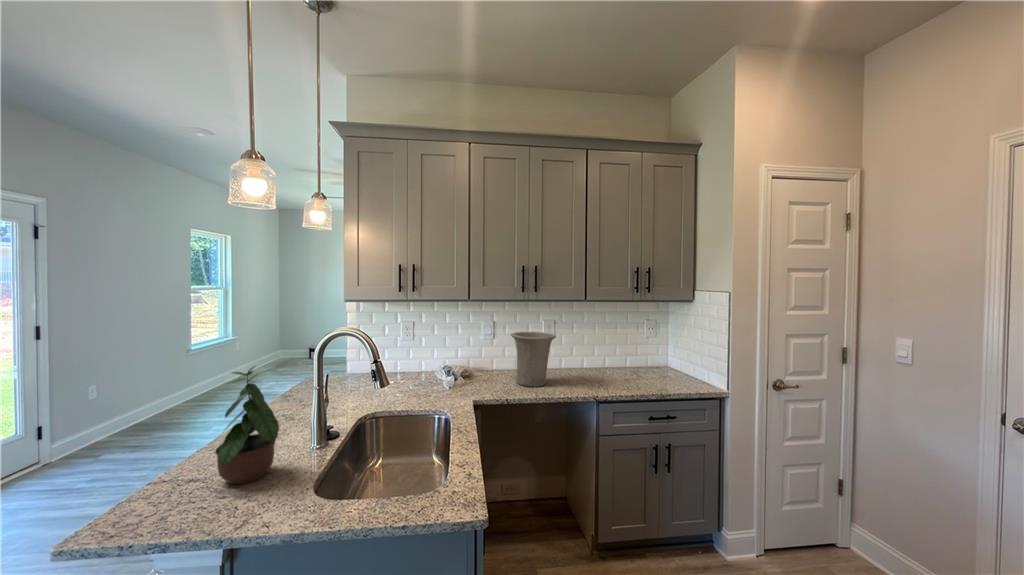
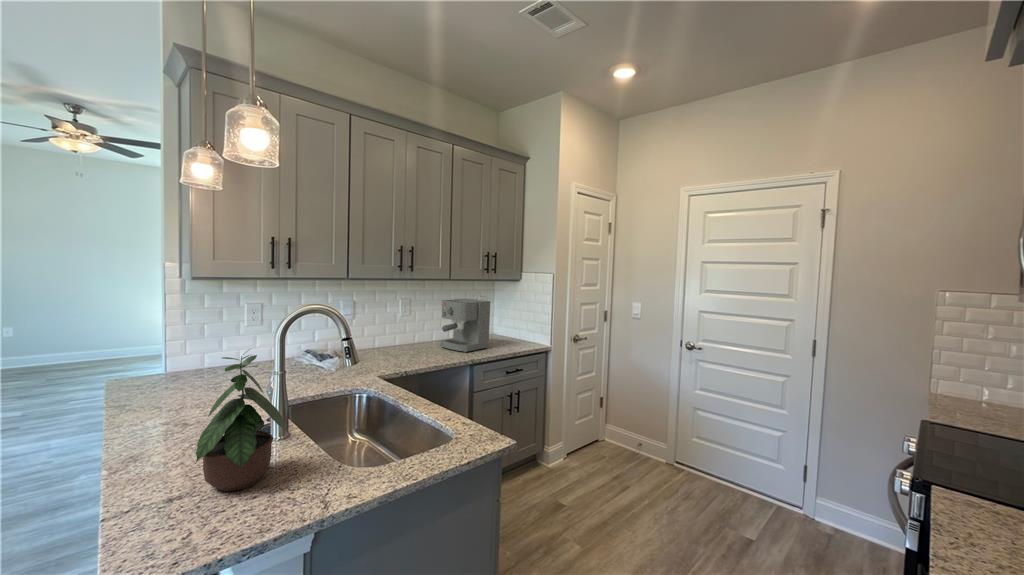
coffee maker: none [572,322,636,385] -> present [441,299,490,353]
vase: present [511,332,556,387] -> none [387,309,431,361]

